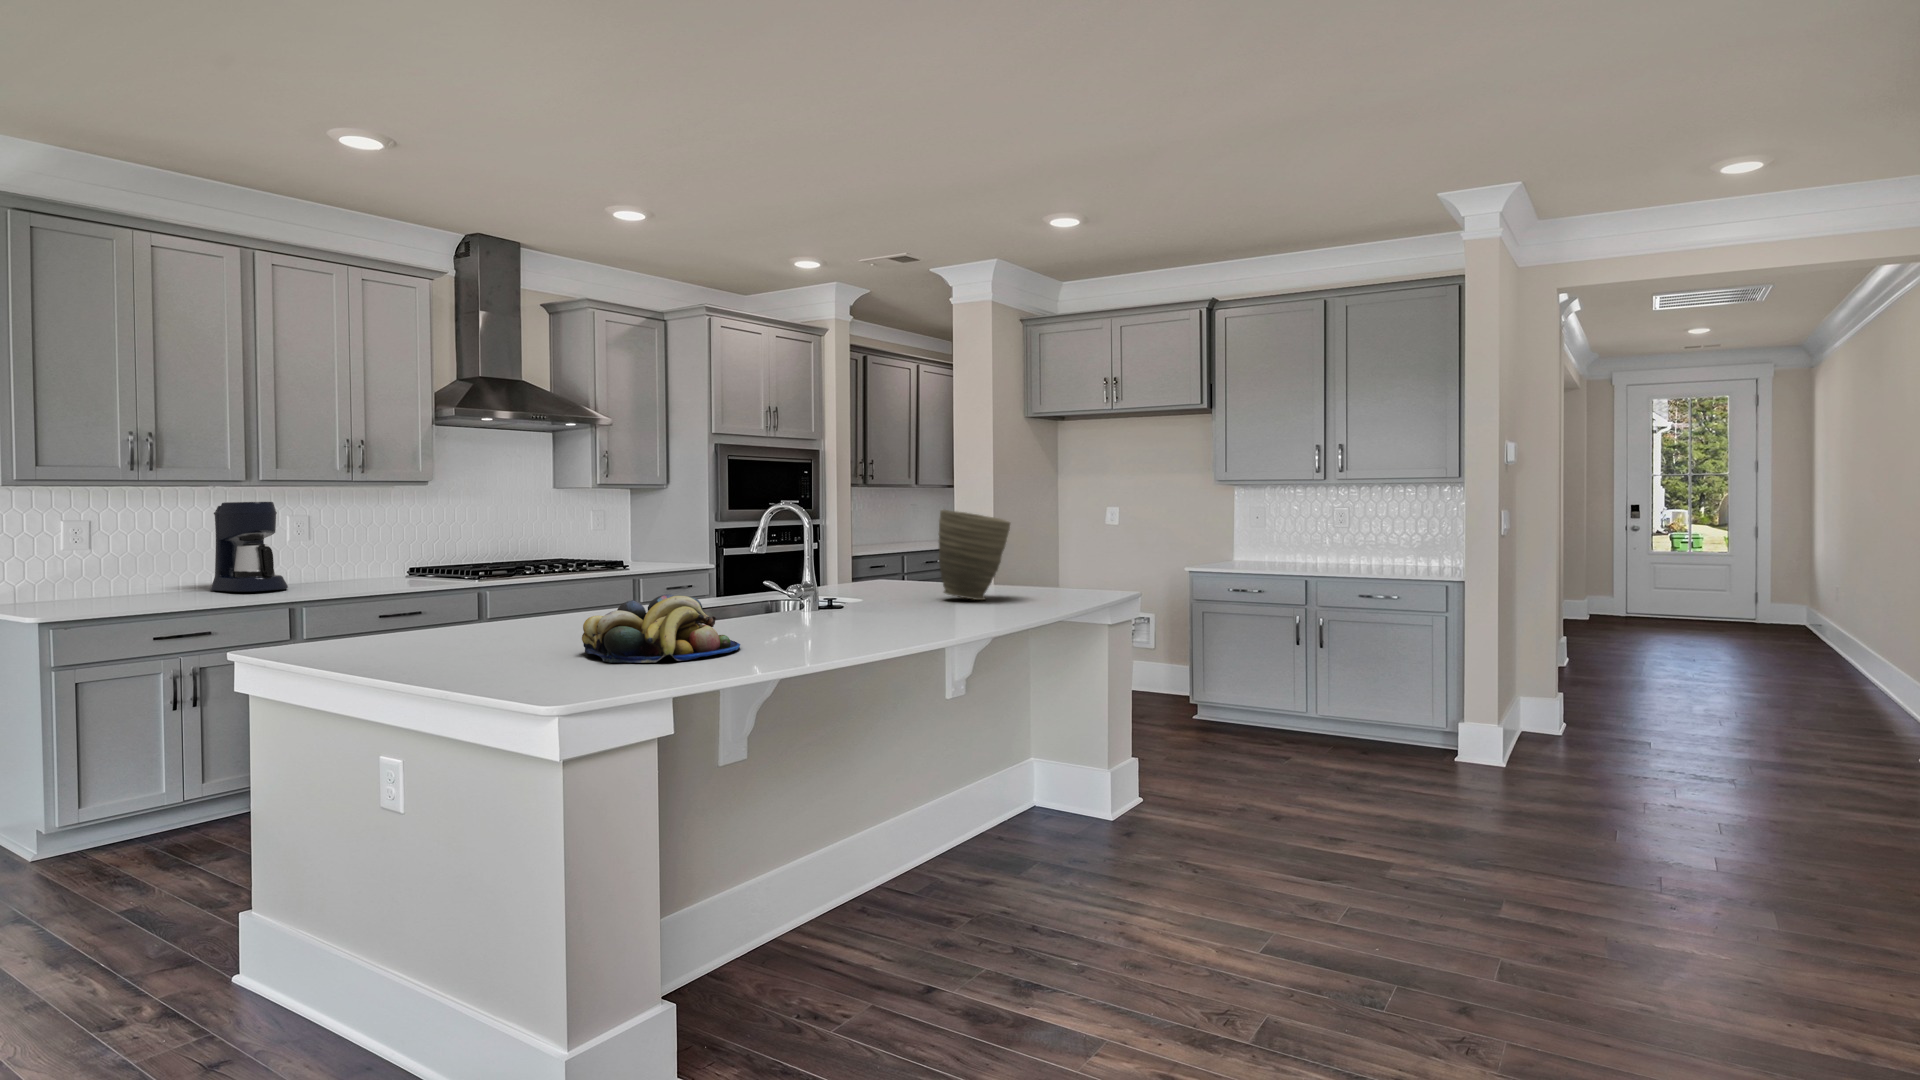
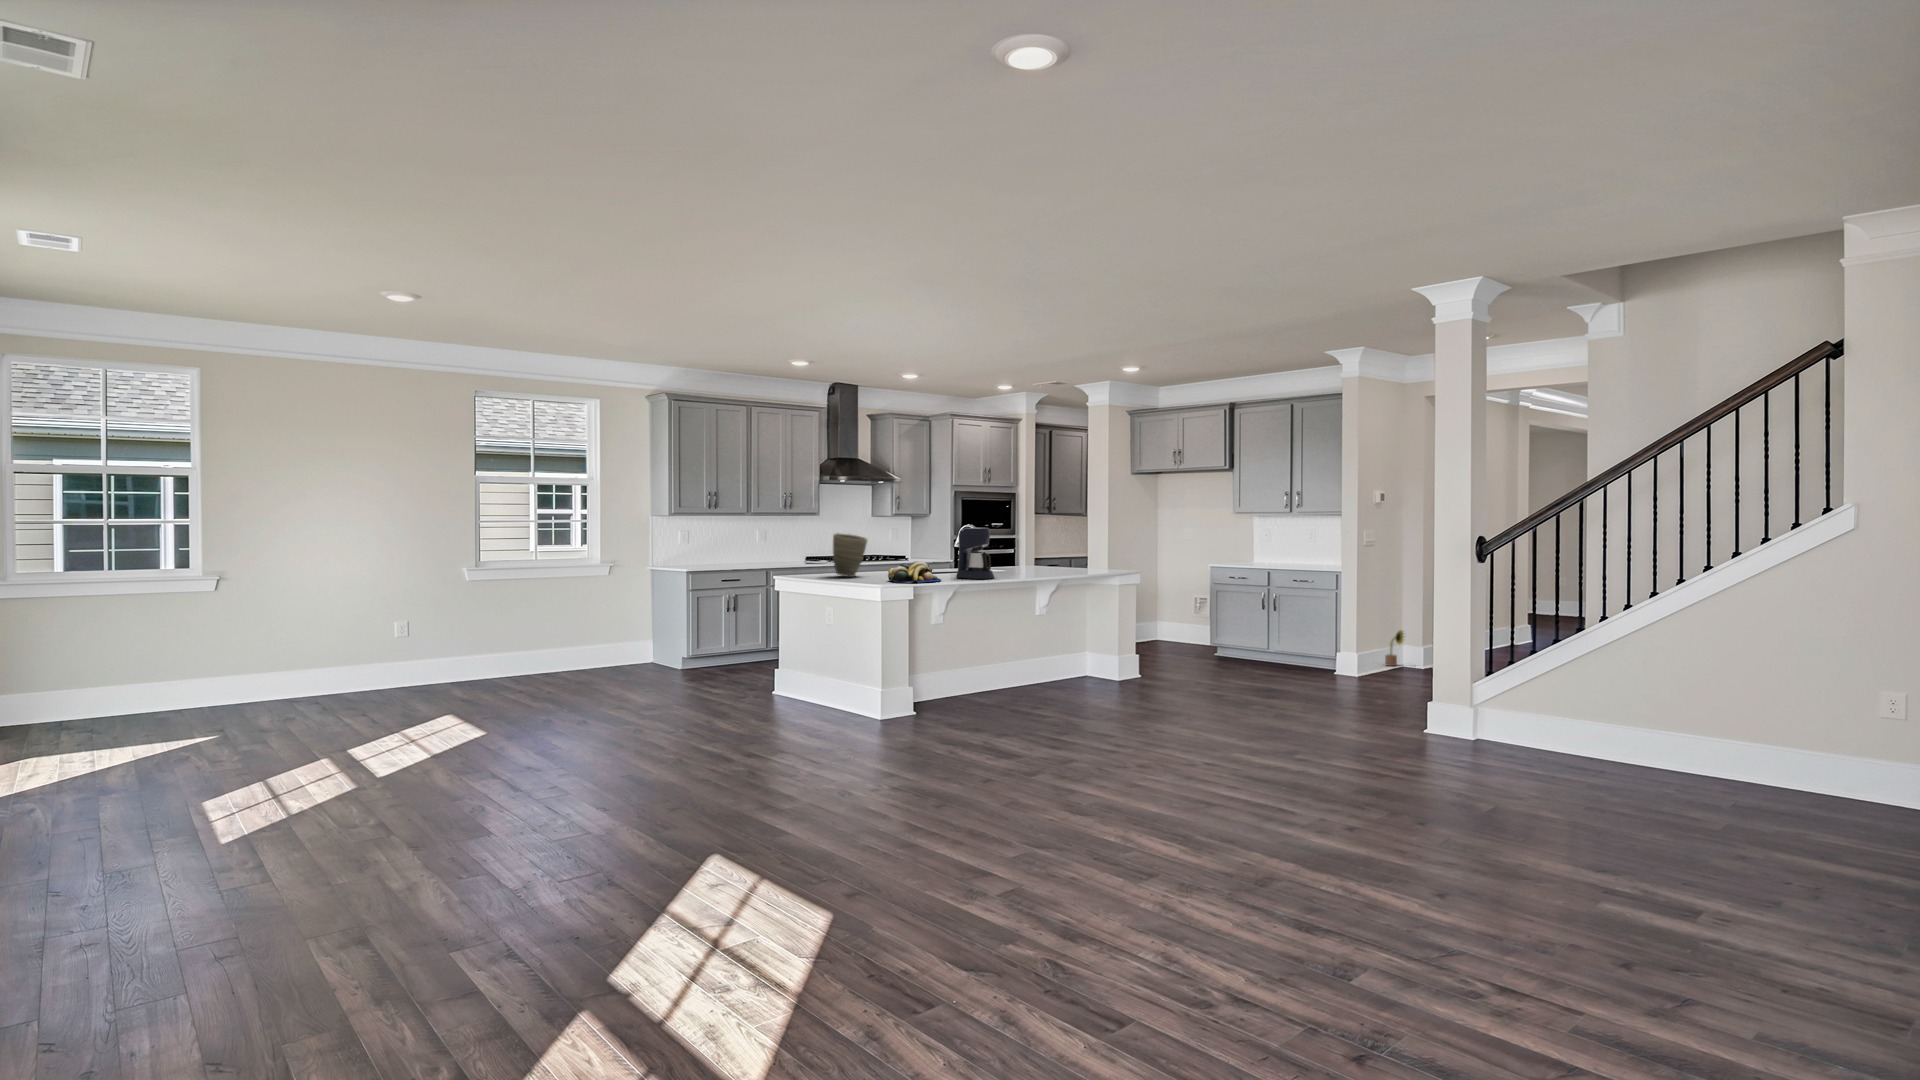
coffee maker: present [210,502,288,592] -> present [956,528,995,579]
vase: present [939,510,1010,600] -> present [833,533,867,577]
decorative plant: none [1516,686,1551,753] -> present [1385,630,1404,666]

